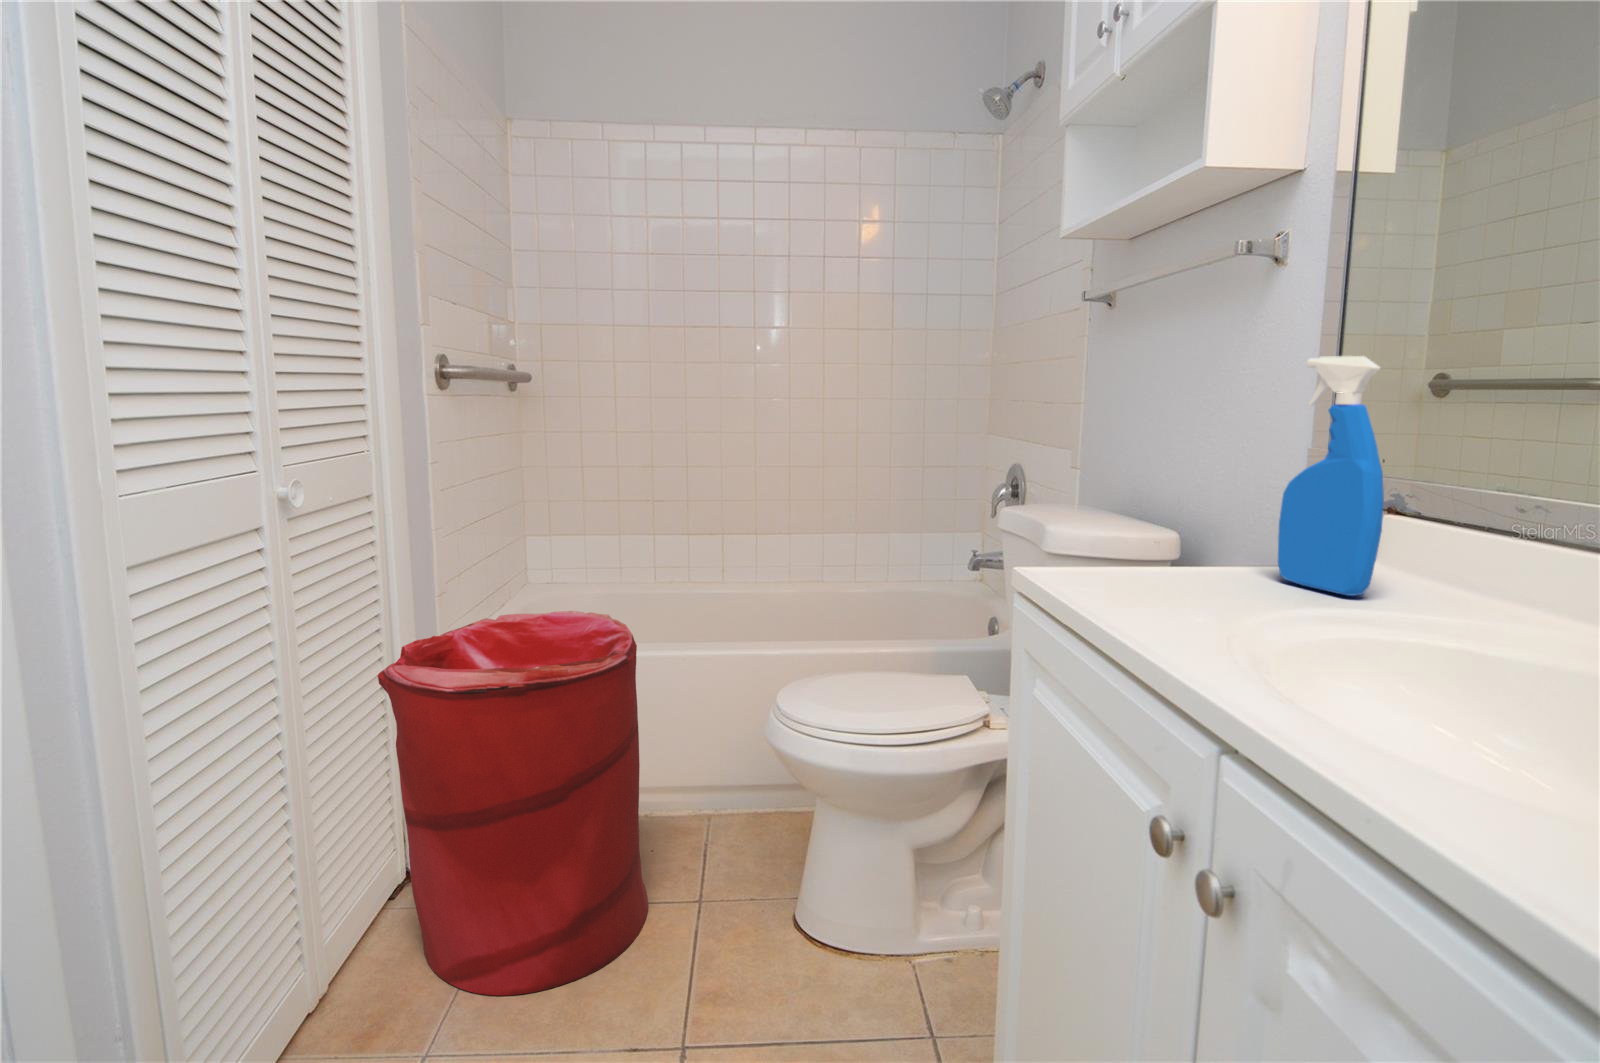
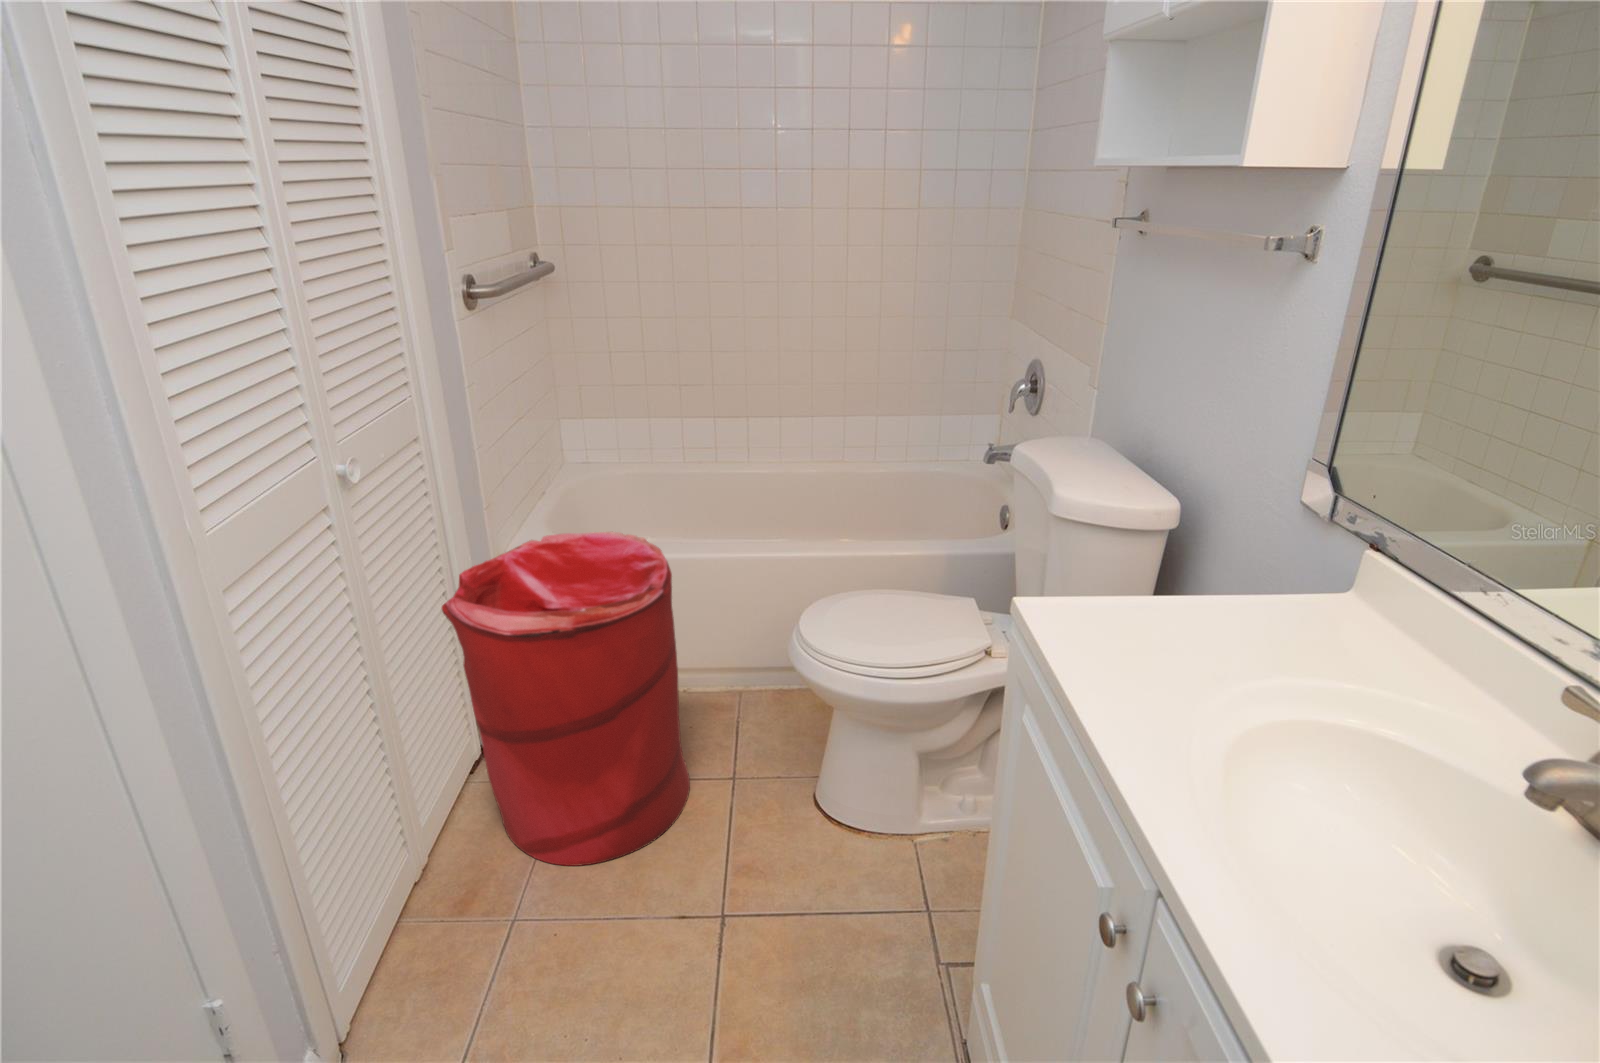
spray bottle: present [1278,356,1384,596] -> none [1251,431,1366,654]

